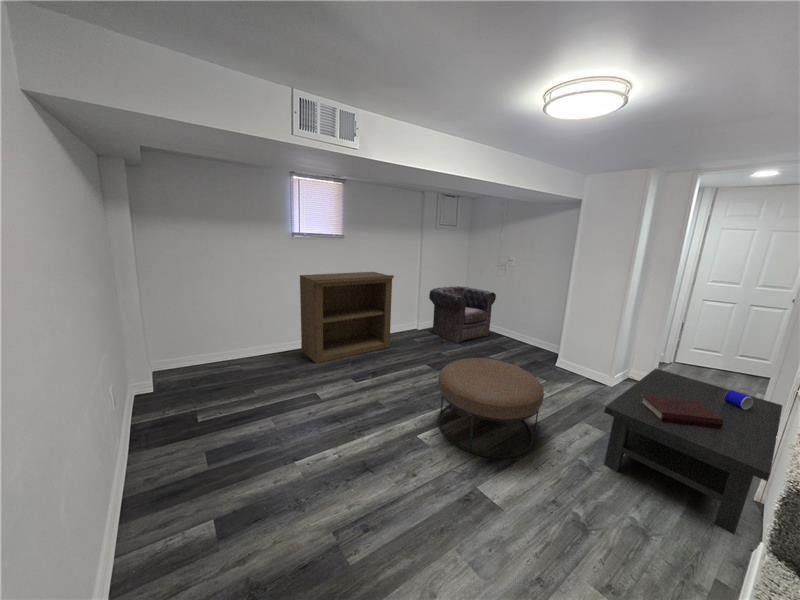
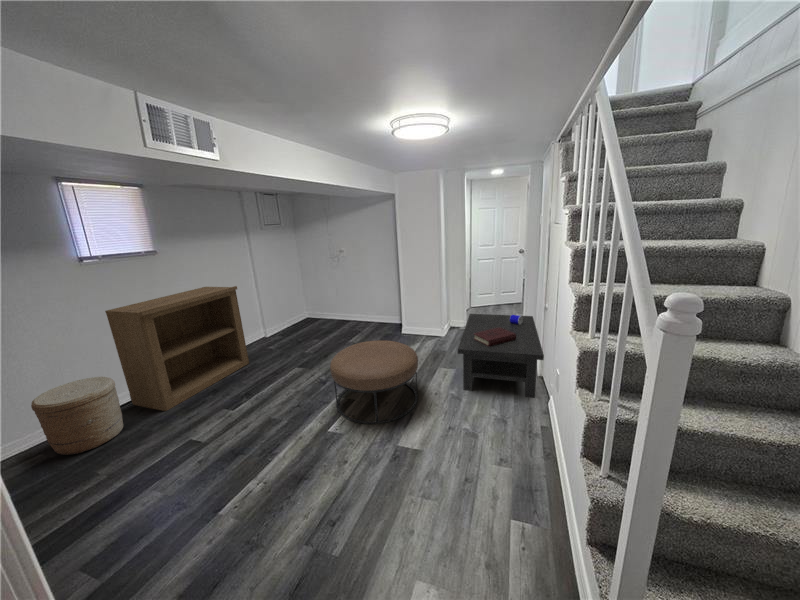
armchair: present [429,286,496,343] -> none [274,283,340,338]
woven basket: none [243,321,290,372] -> present [31,377,123,455]

